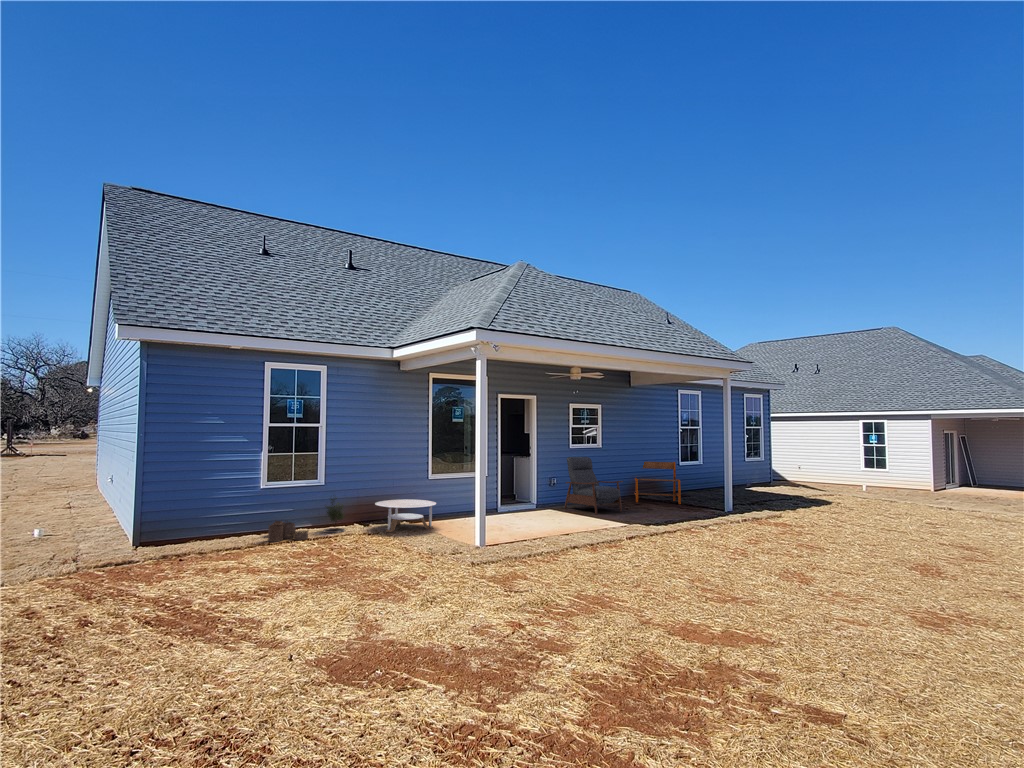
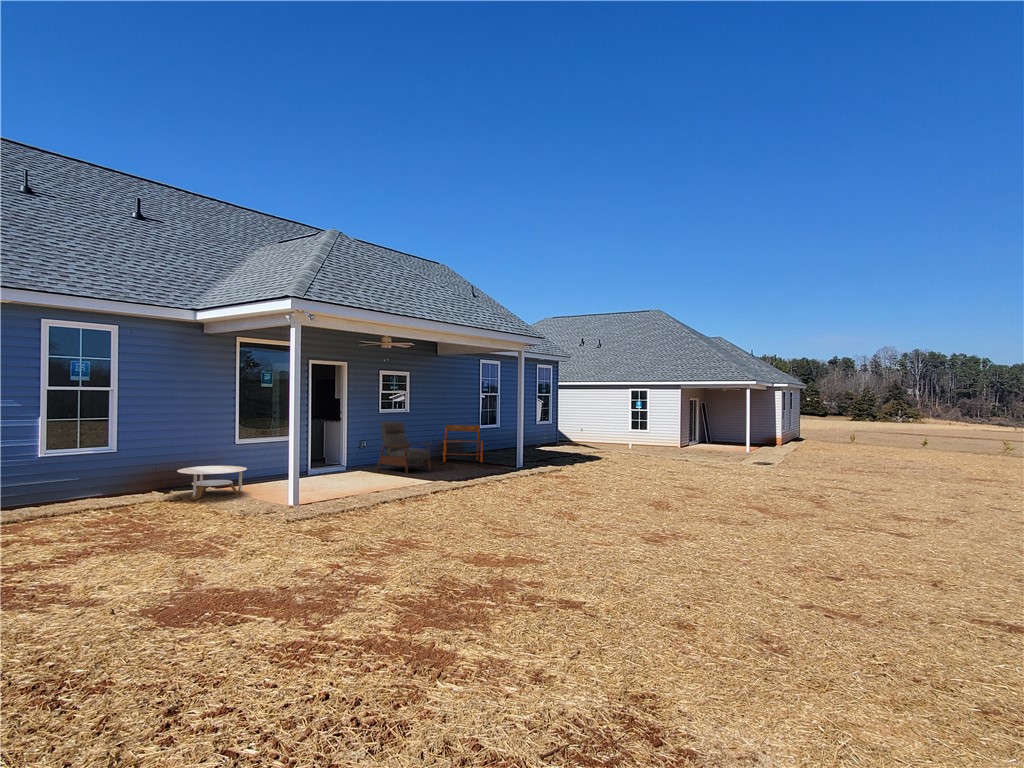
potted tree: present [324,498,345,533] -> none [115,462,143,503]
woven basket: present [268,521,308,542] -> none [46,492,99,515]

